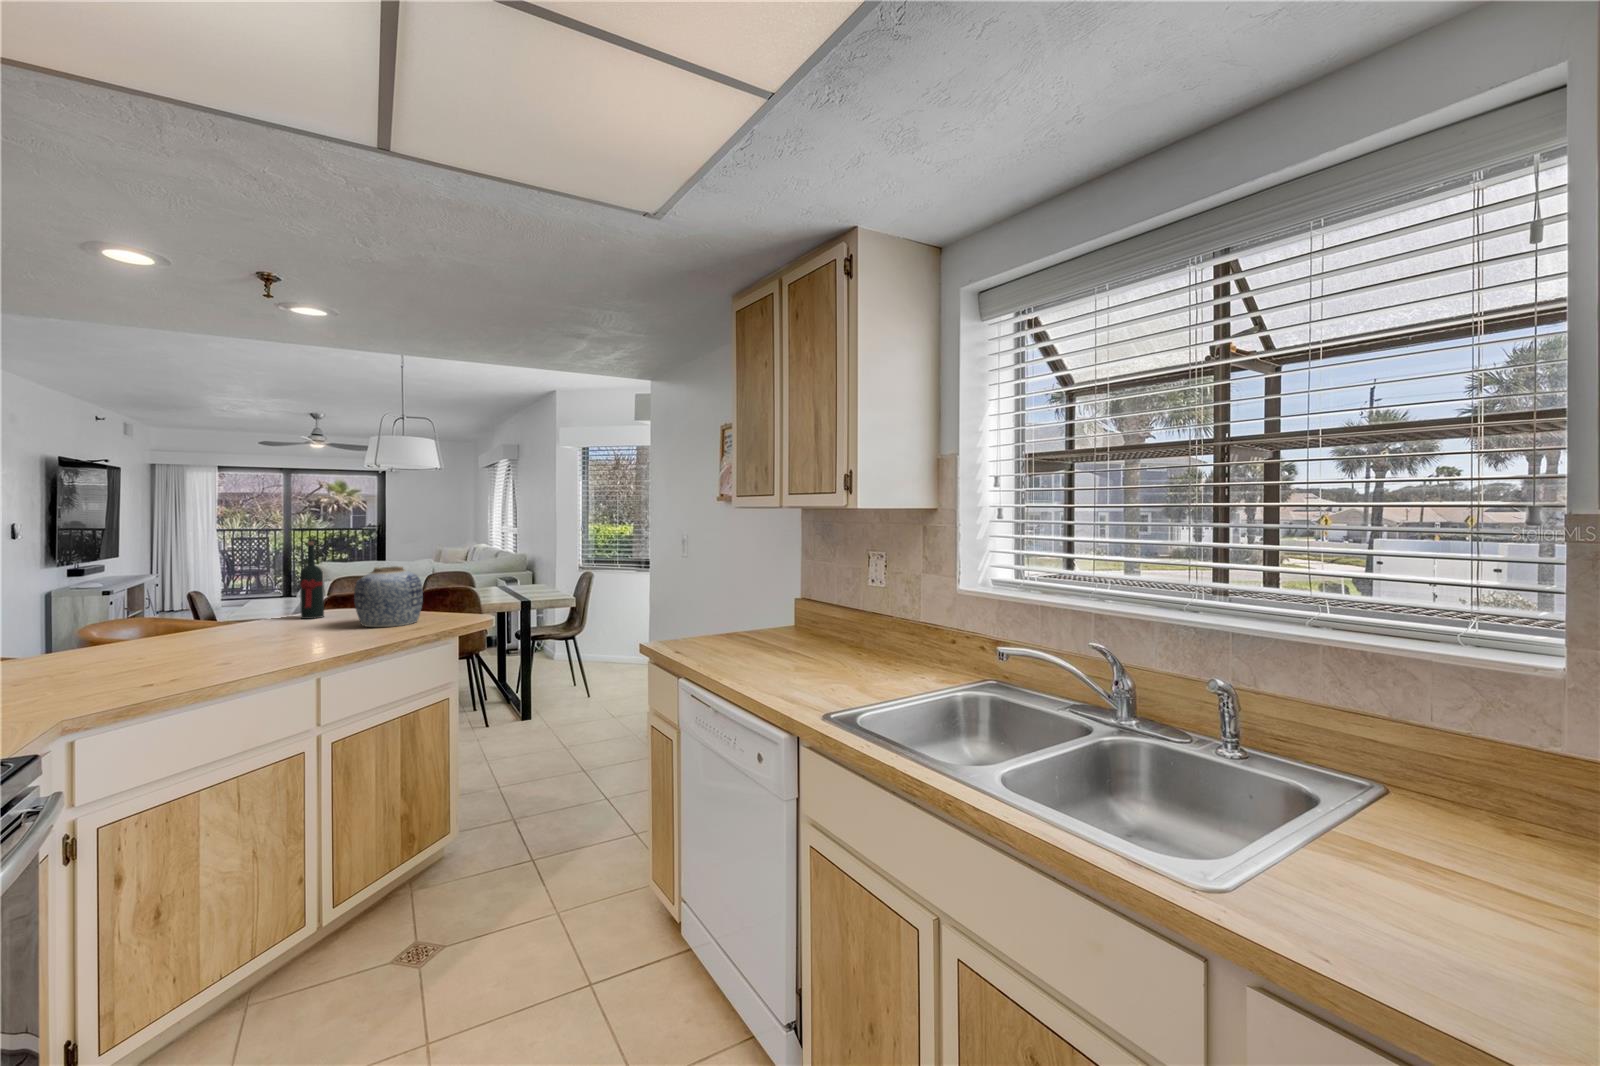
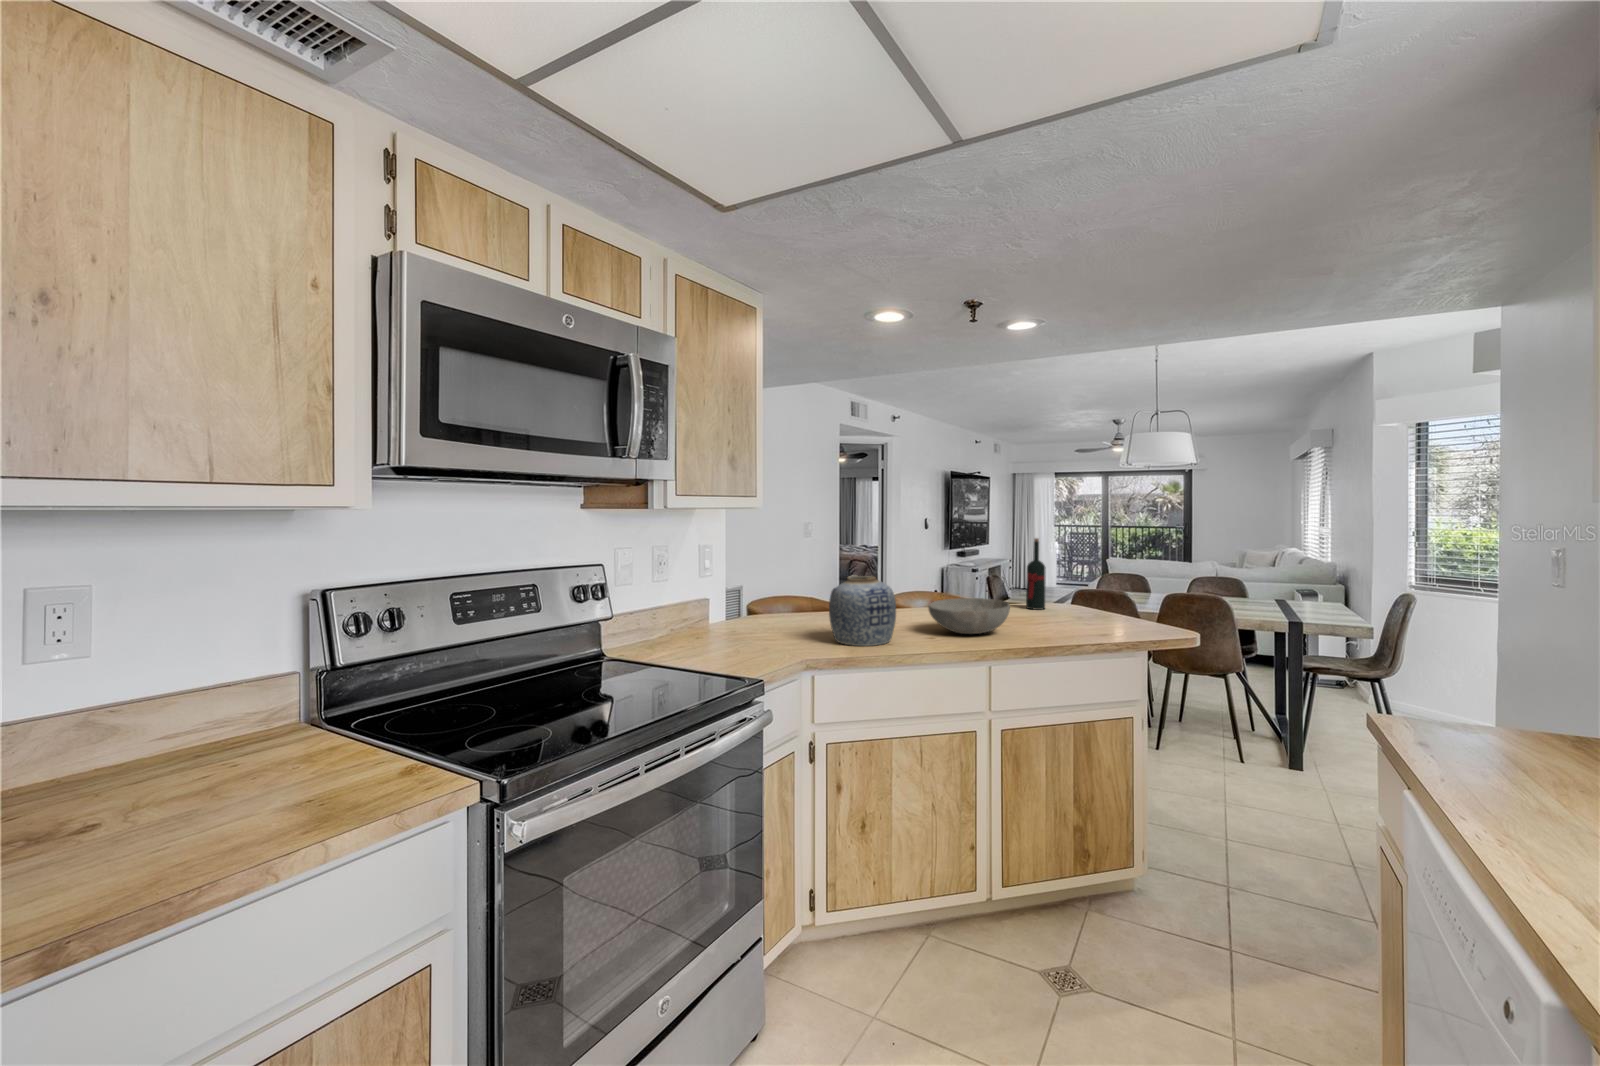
vase: present [354,566,423,627] -> present [829,575,896,646]
bowl: none [208,609,322,652] -> present [928,598,1010,634]

